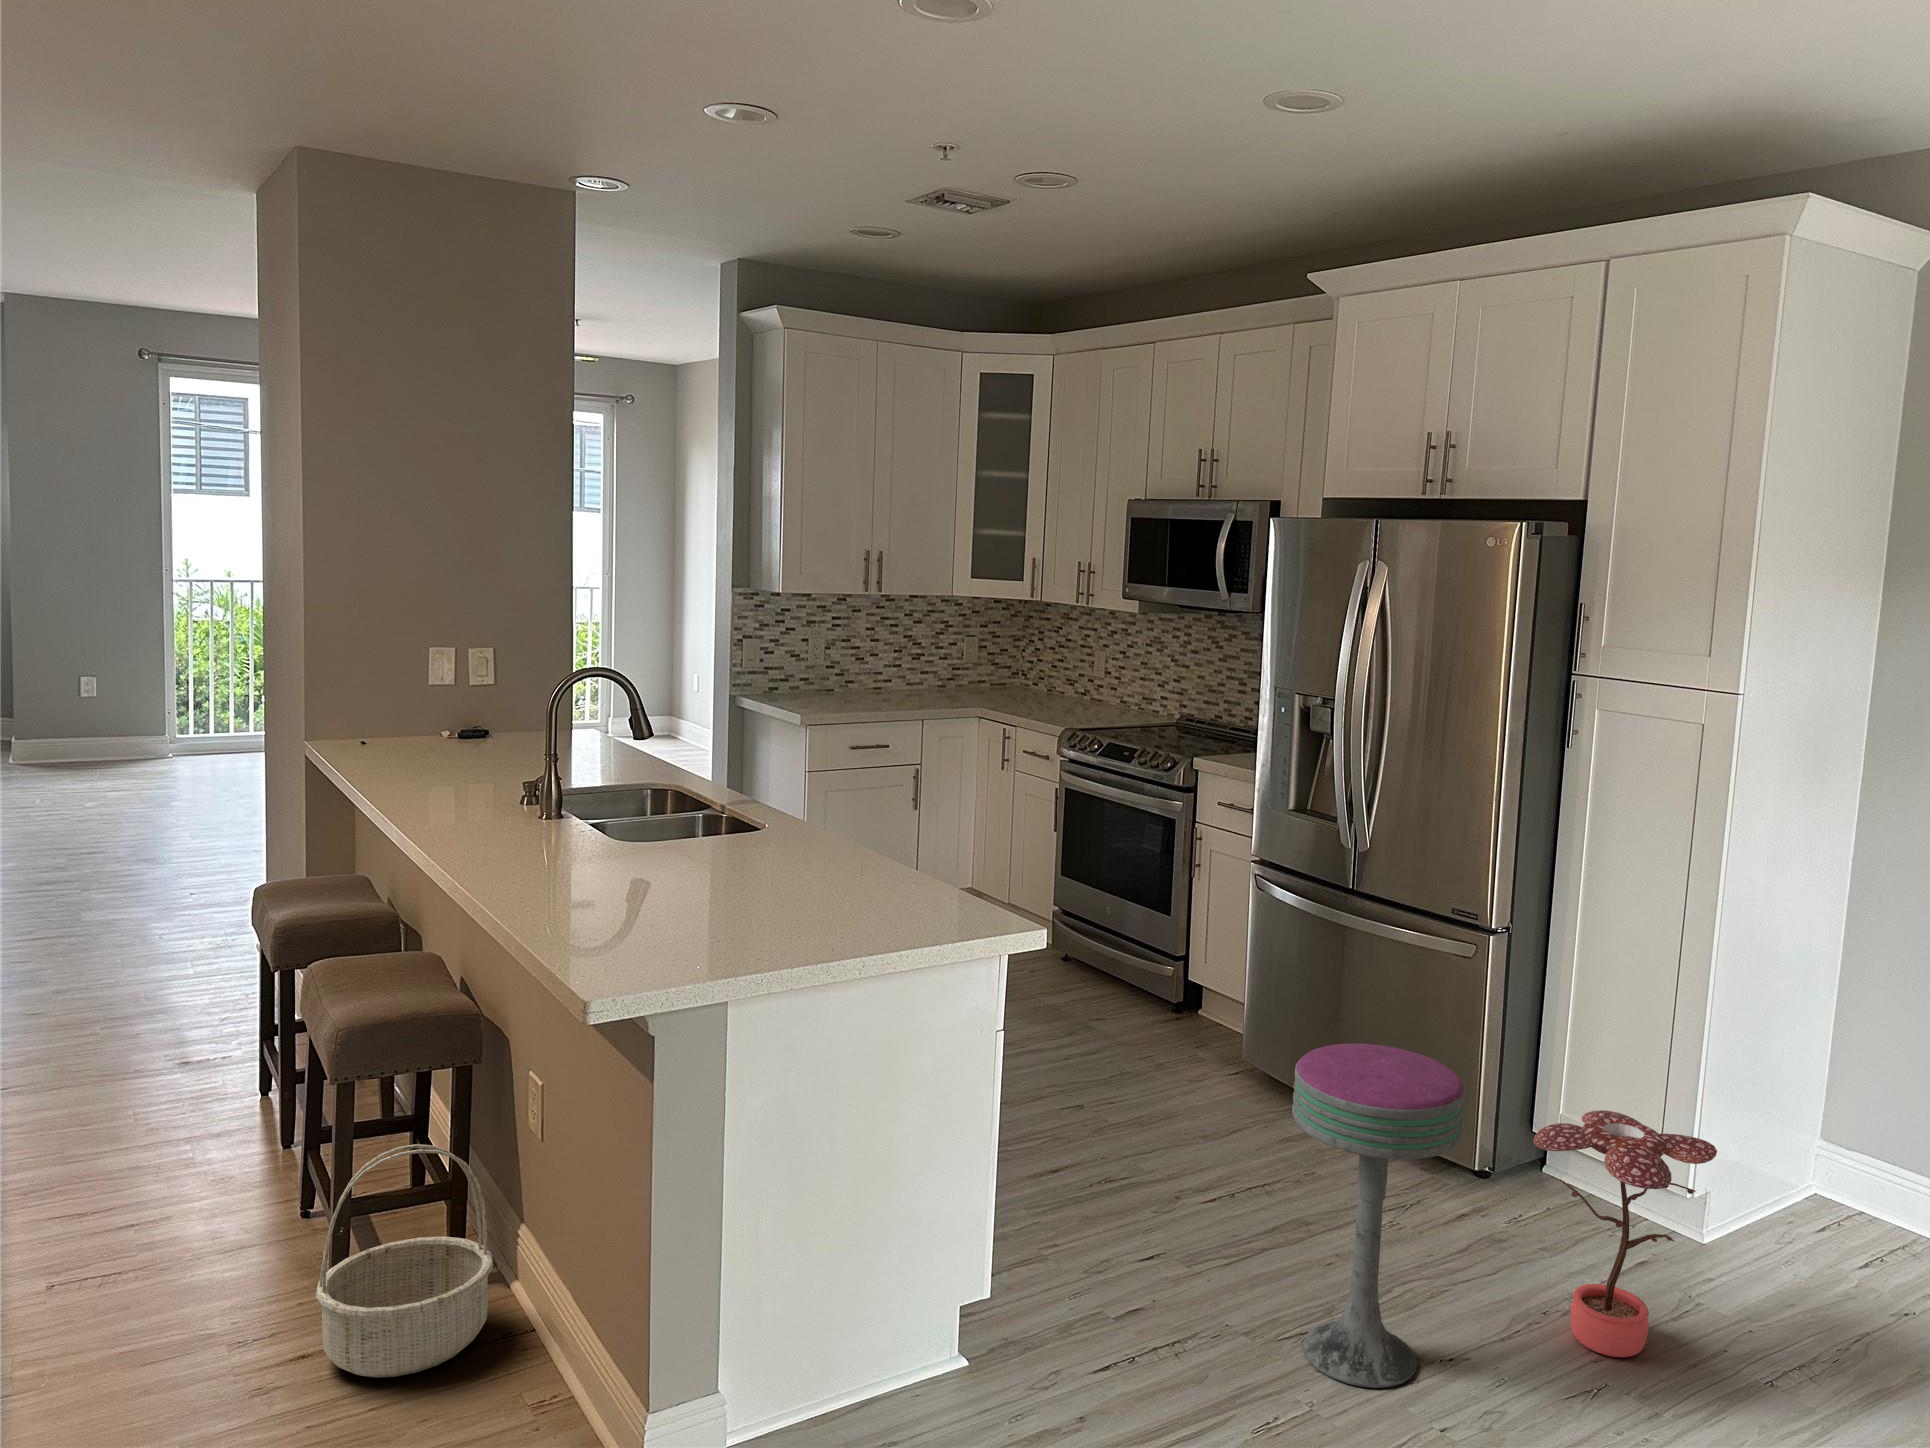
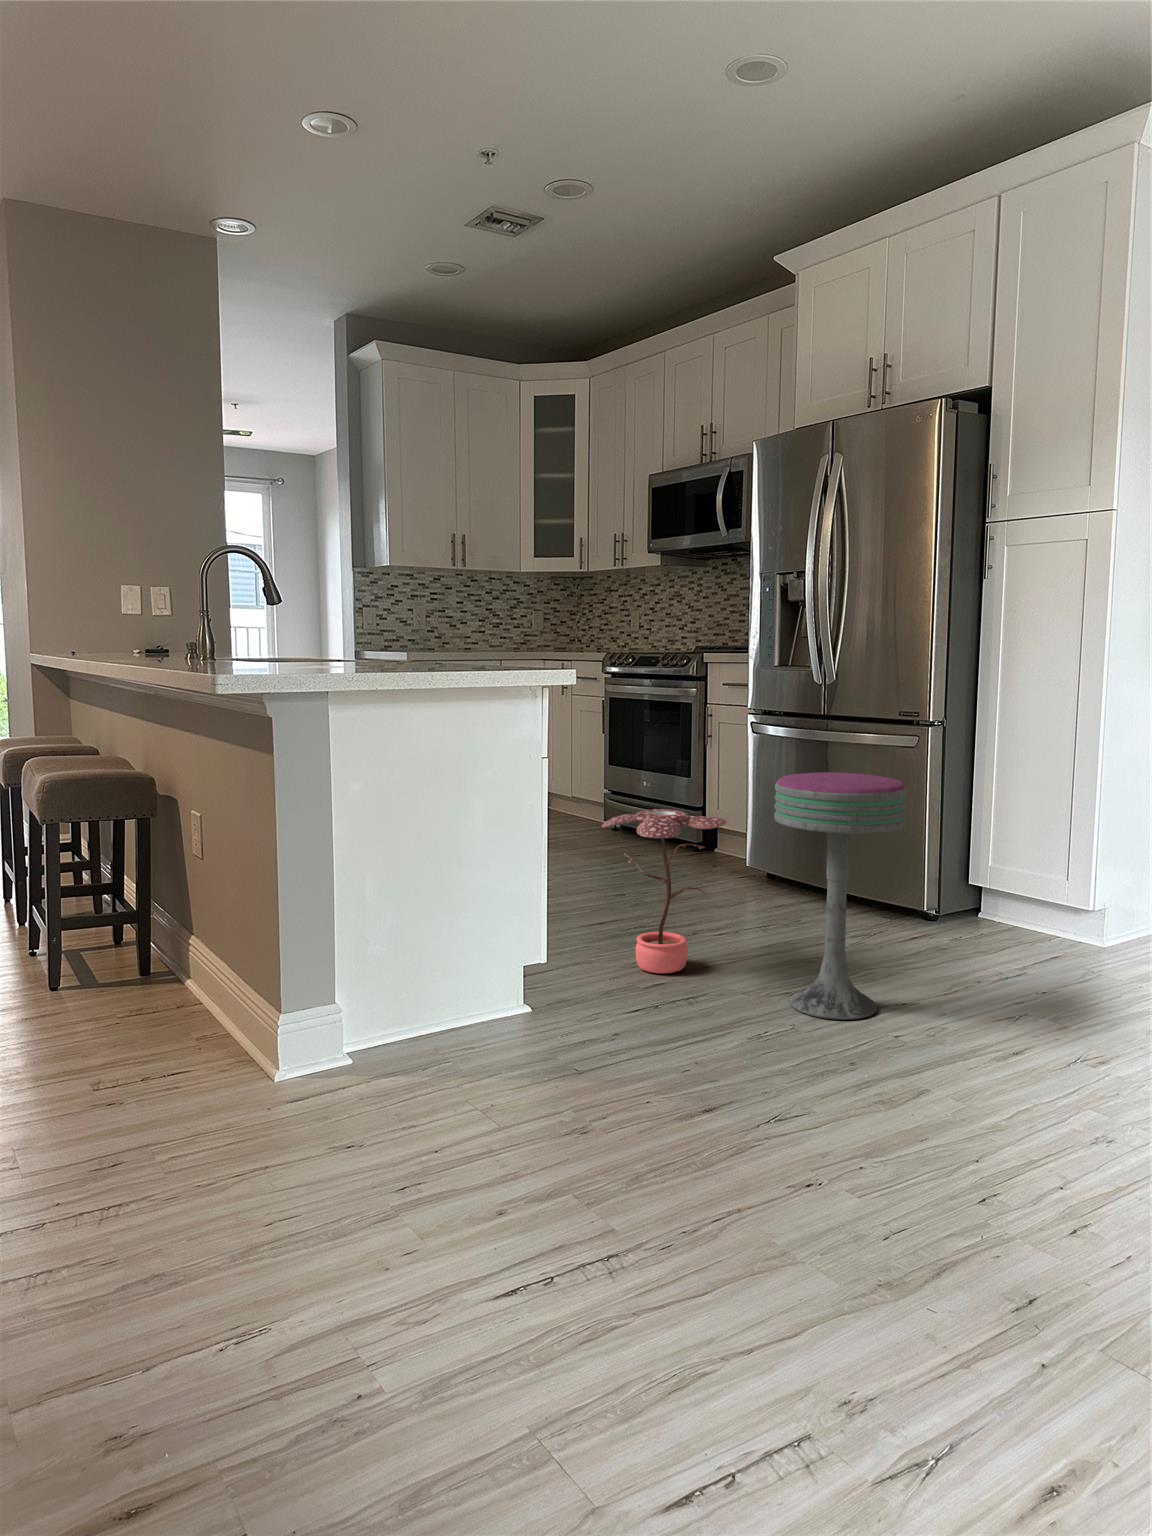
potted plant: present [1534,1110,1717,1357] -> present [601,809,727,974]
basket: present [316,1144,493,1378] -> none [32,854,168,1025]

